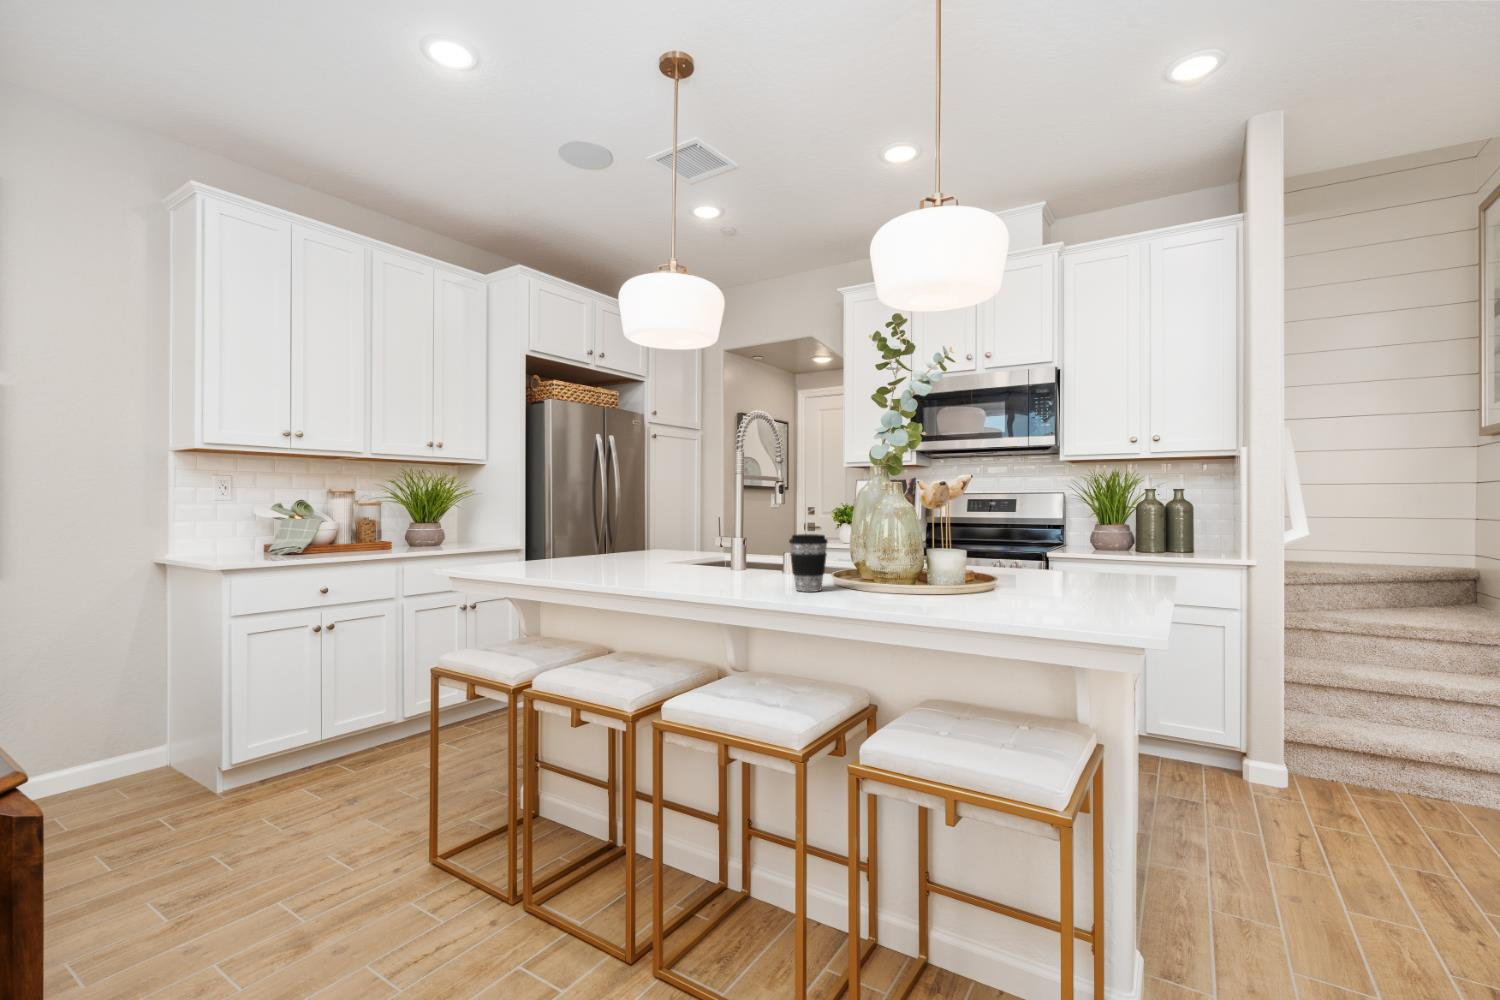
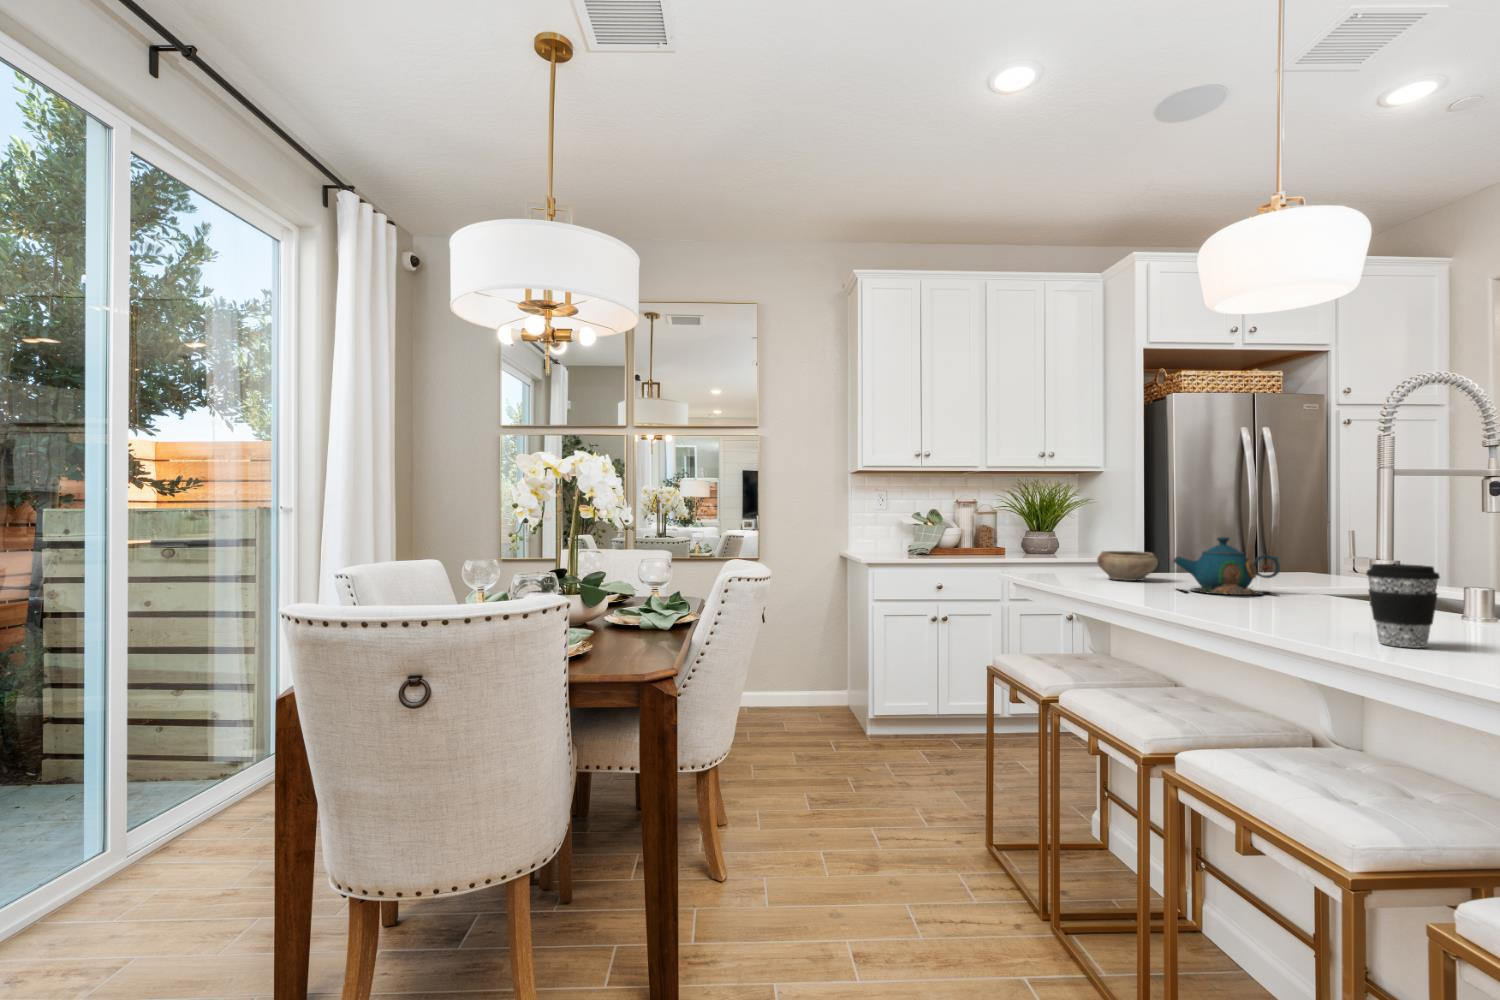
teapot: none [599,521,691,570] -> present [1174,537,1280,596]
ceramic bowl: none [532,537,583,564] -> present [1097,551,1158,581]

